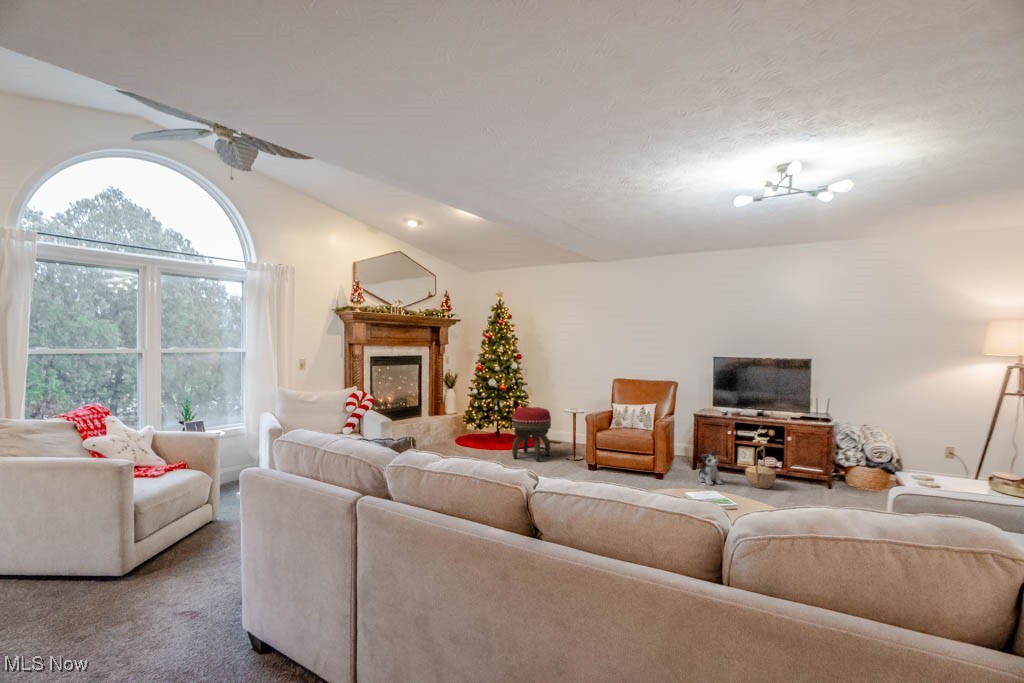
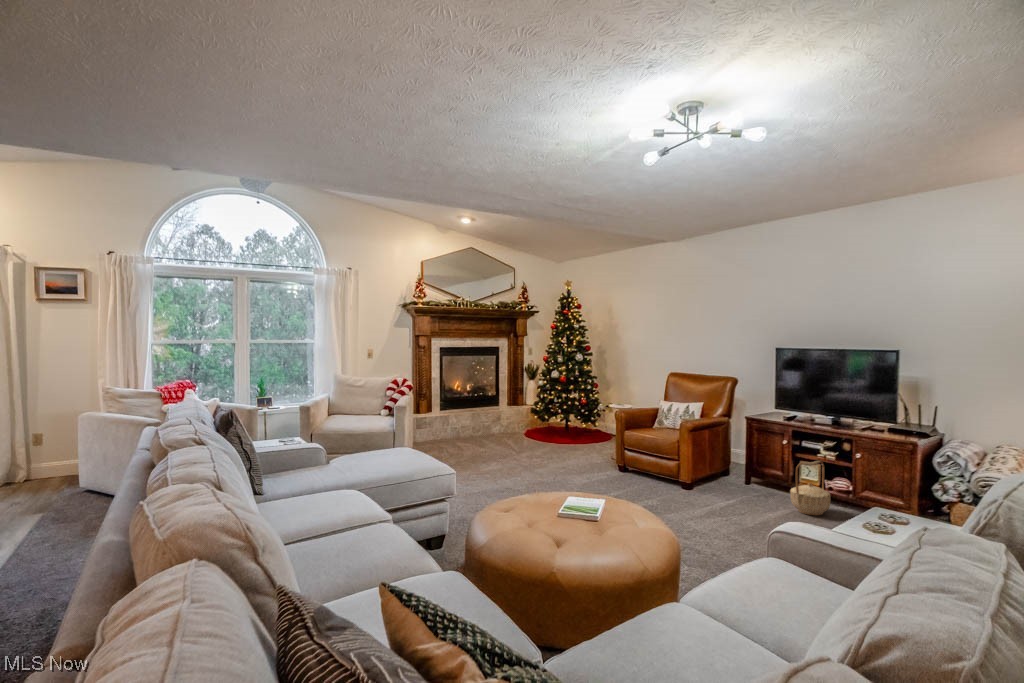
footstool: present [512,407,551,461] -> none [558,401,601,459]
plush toy: present [698,450,722,485] -> none [733,460,760,504]

